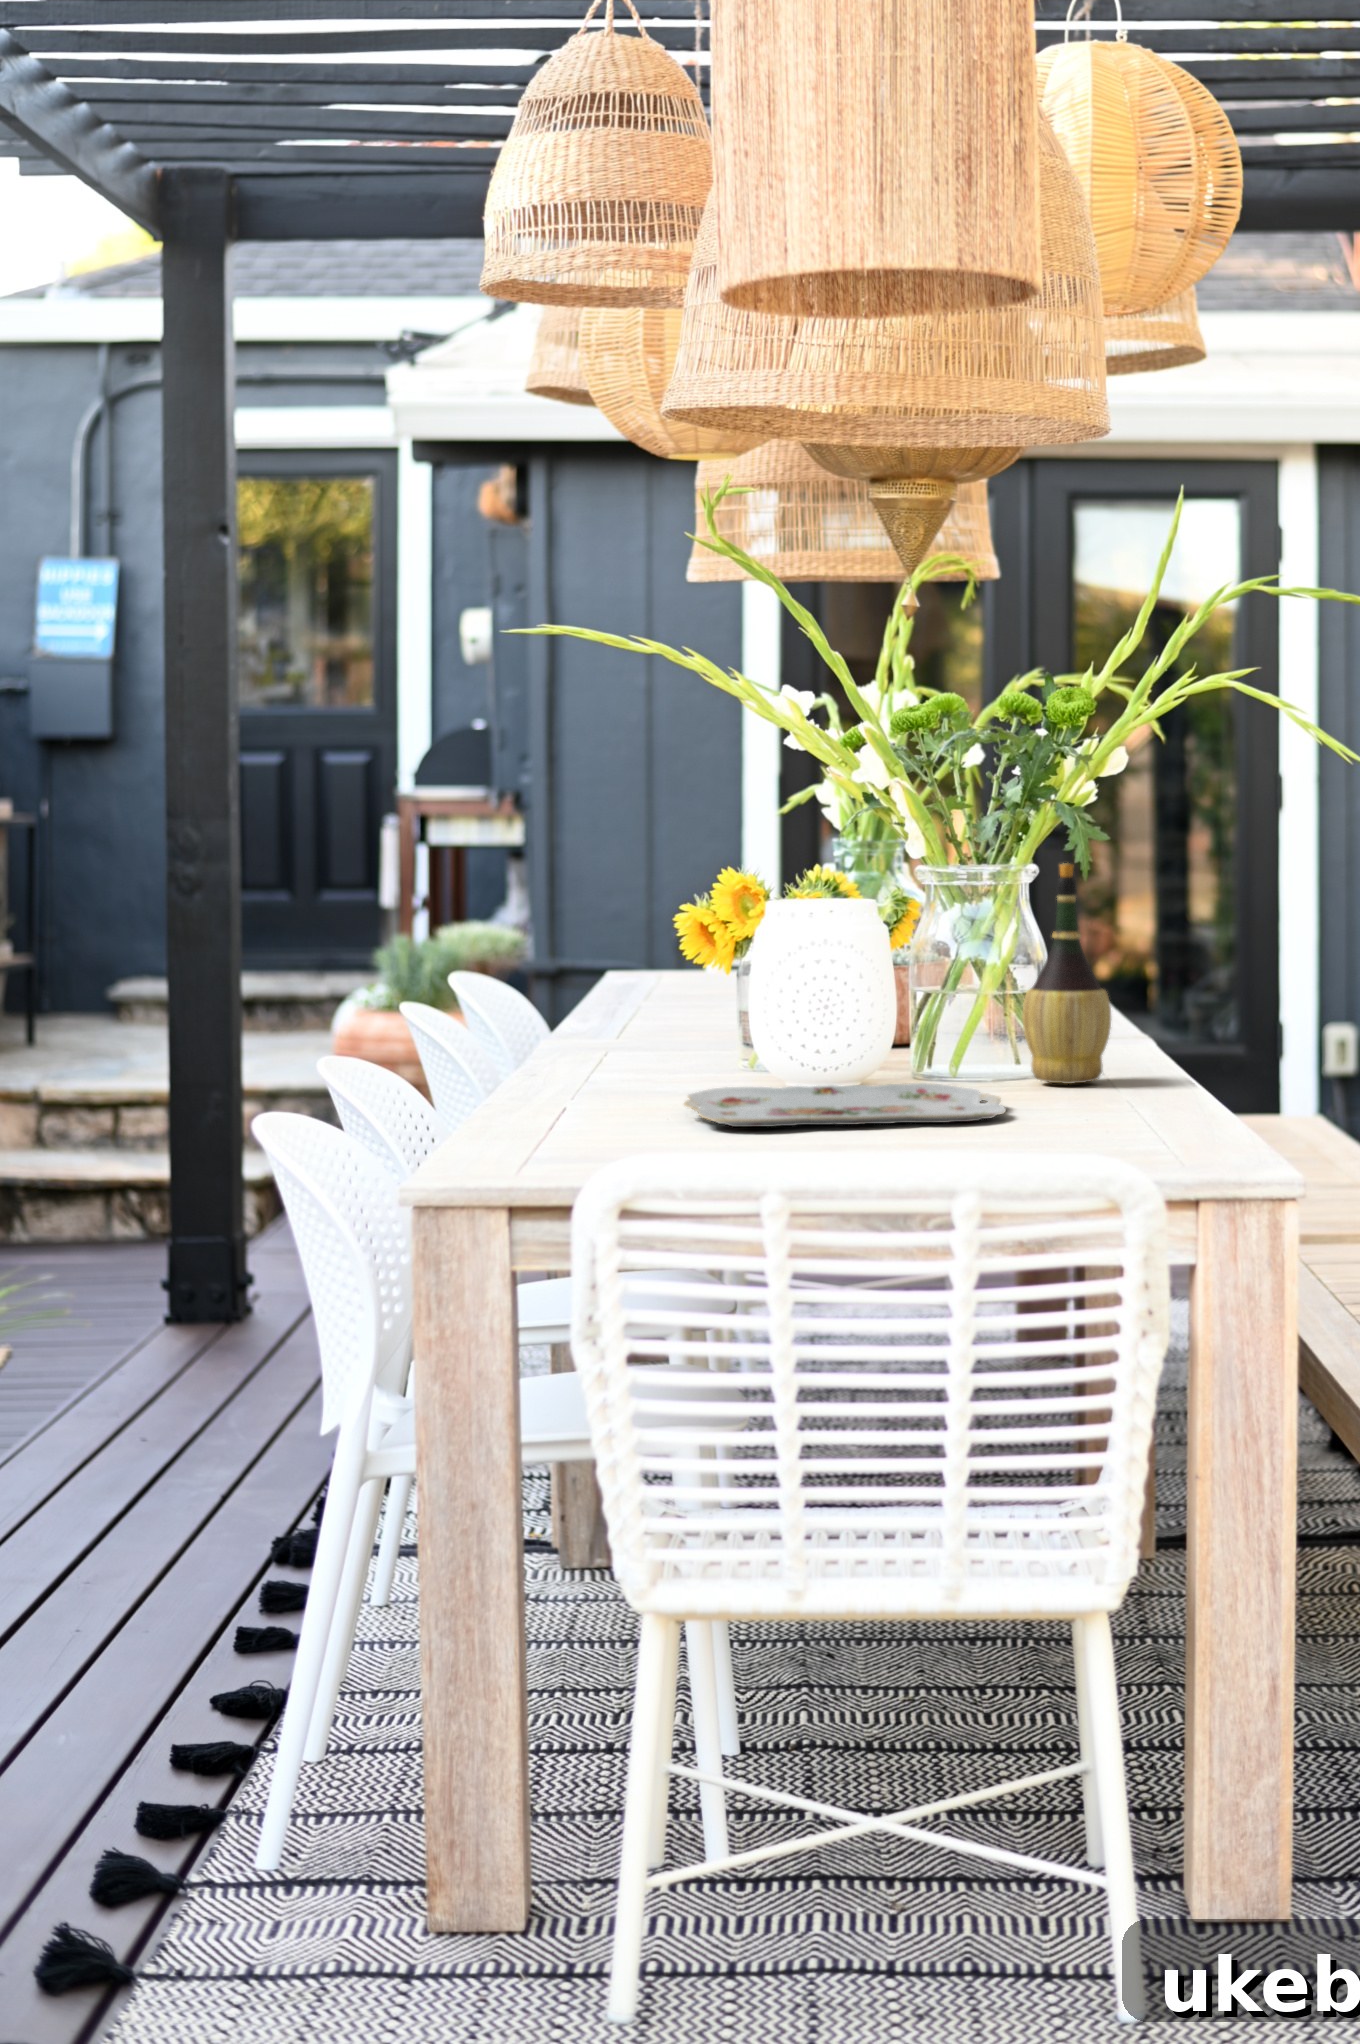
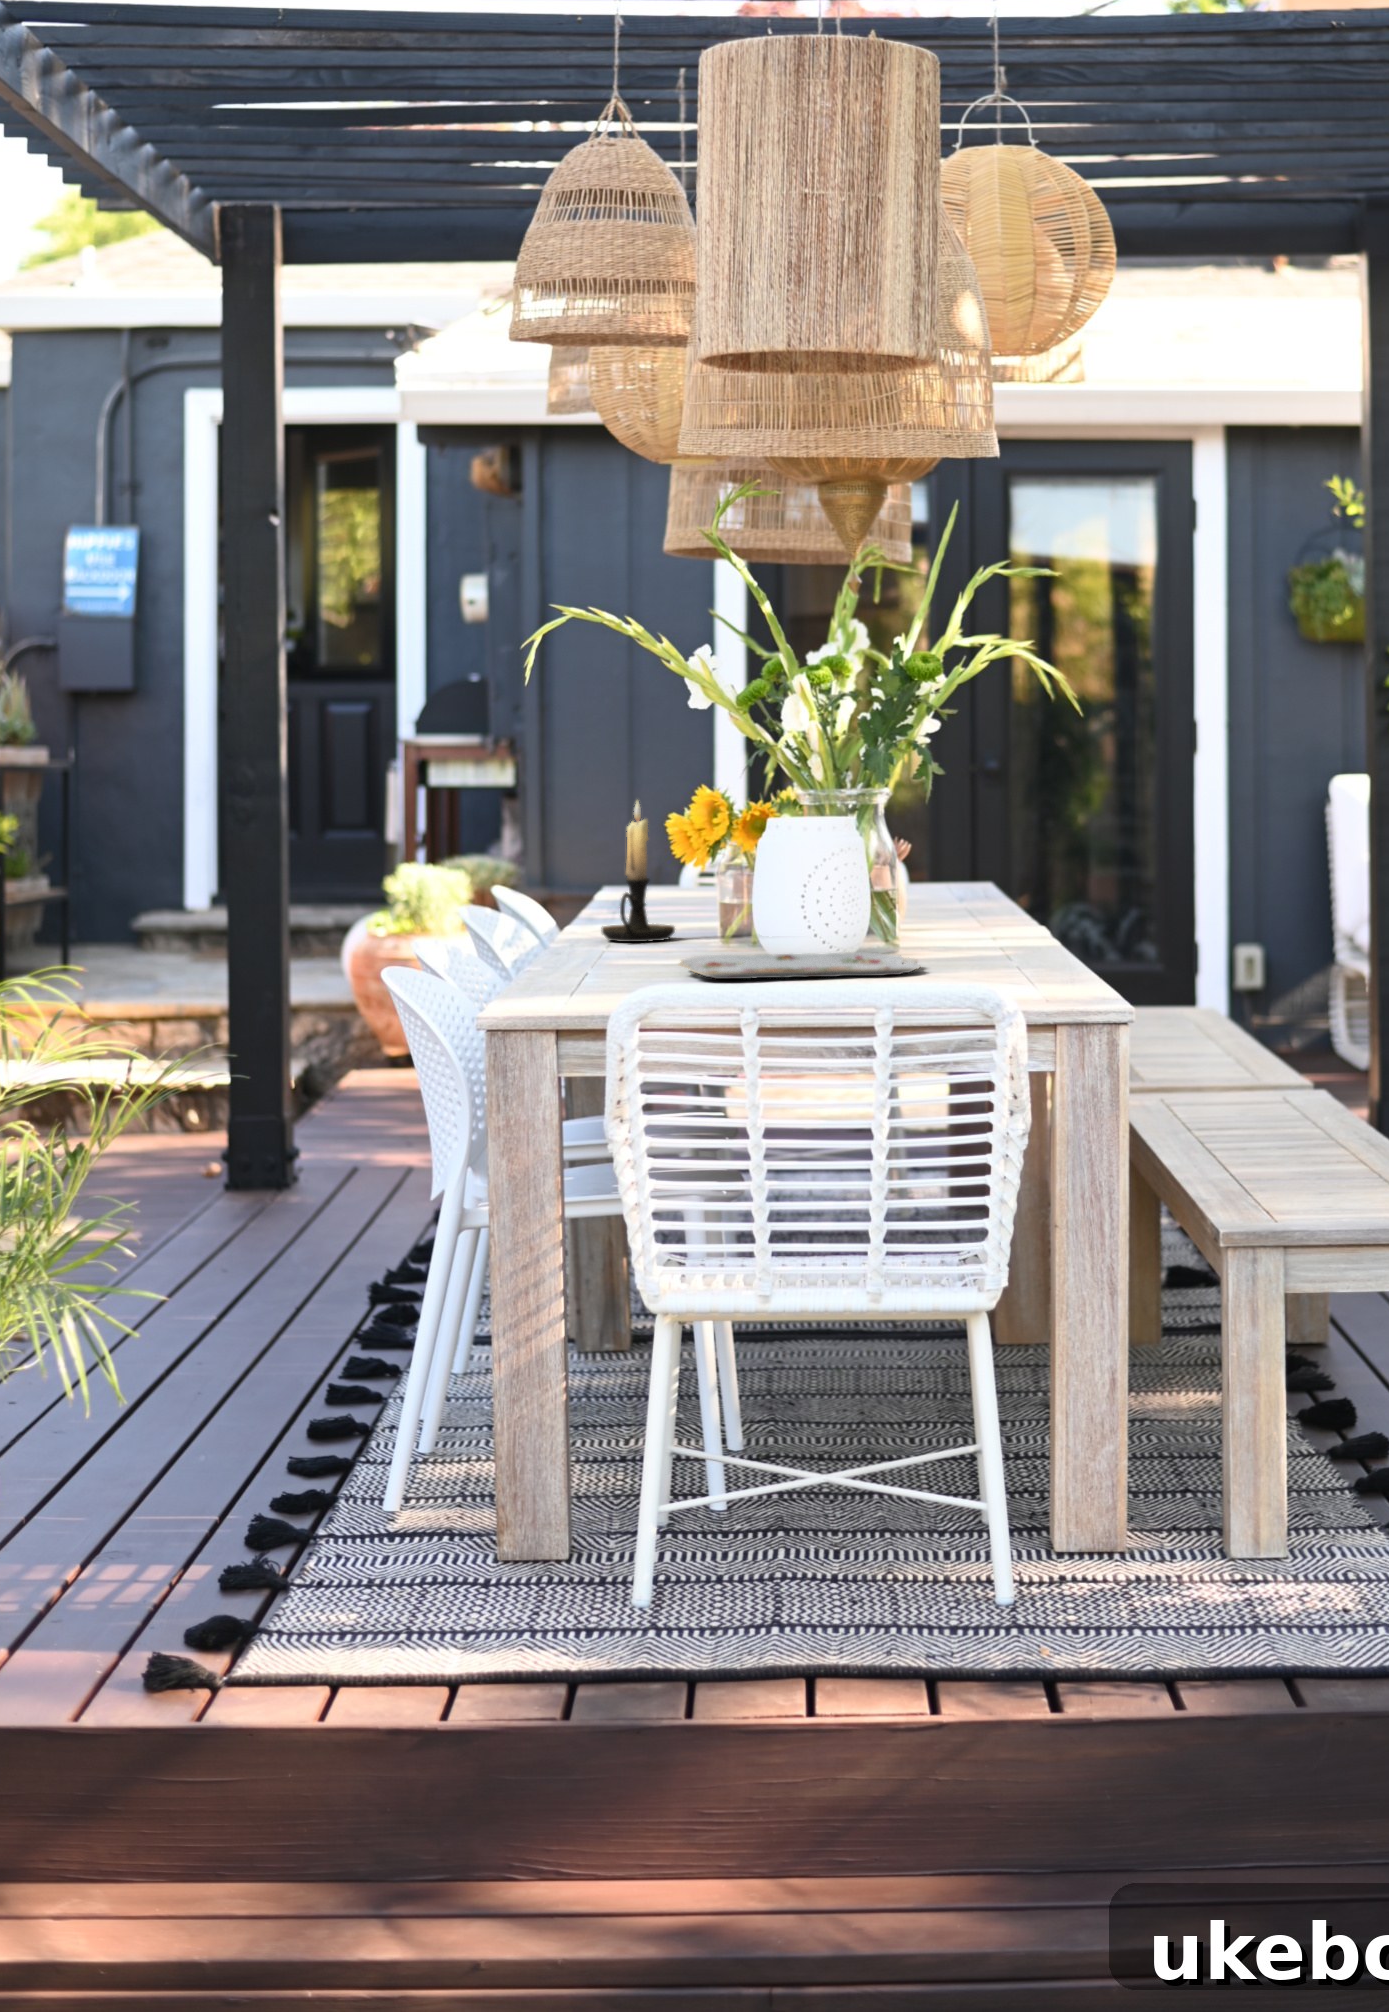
wine bottle: present [1022,863,1111,1084] -> none [937,784,1006,953]
candle holder: none [595,876,686,1056] -> present [601,802,675,942]

